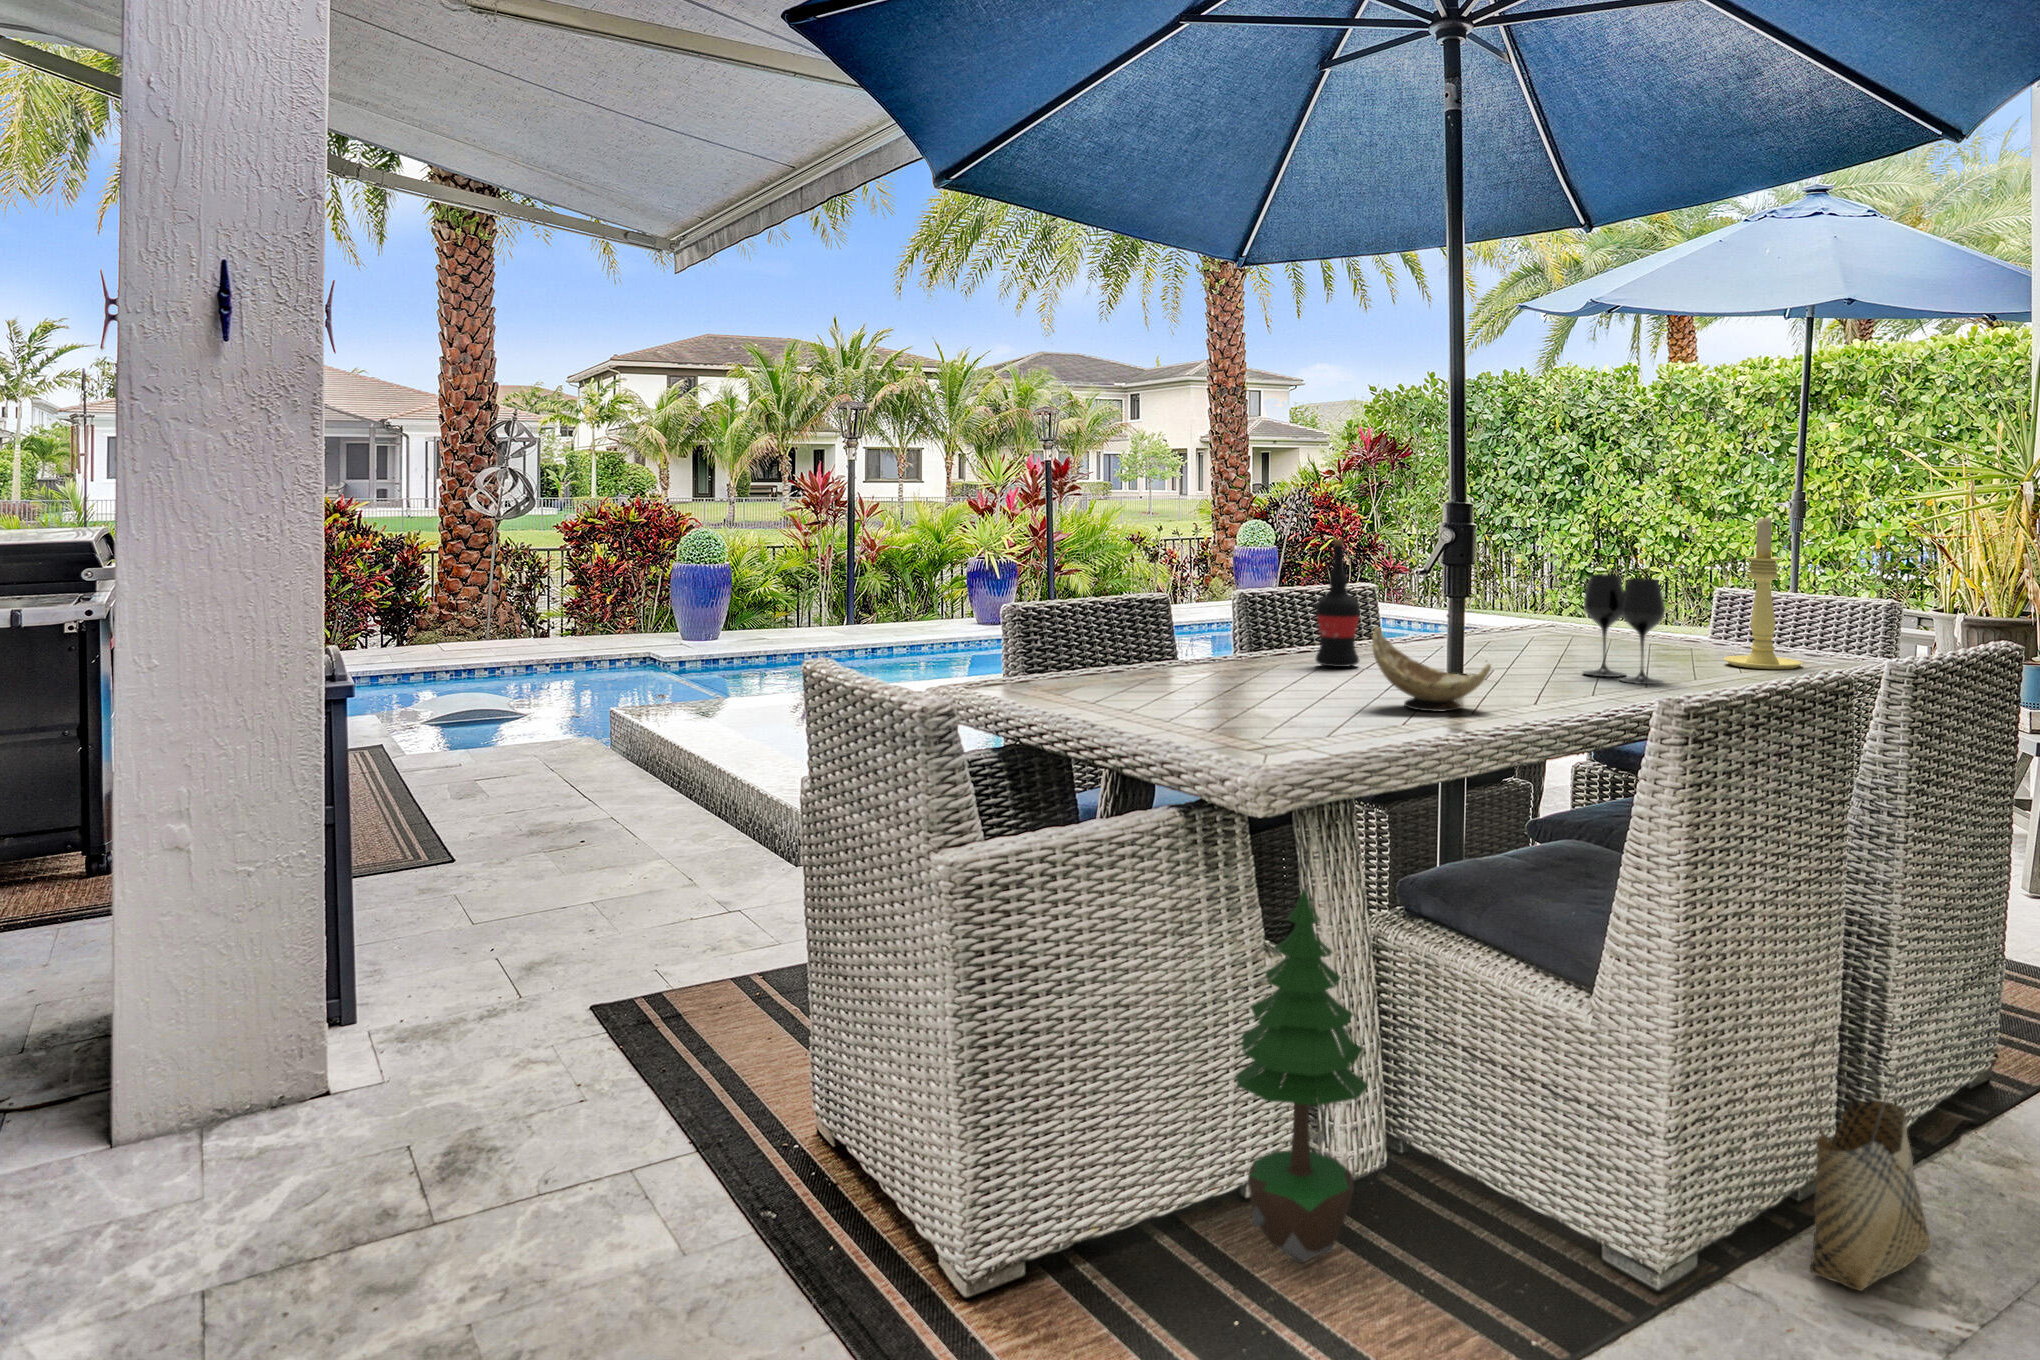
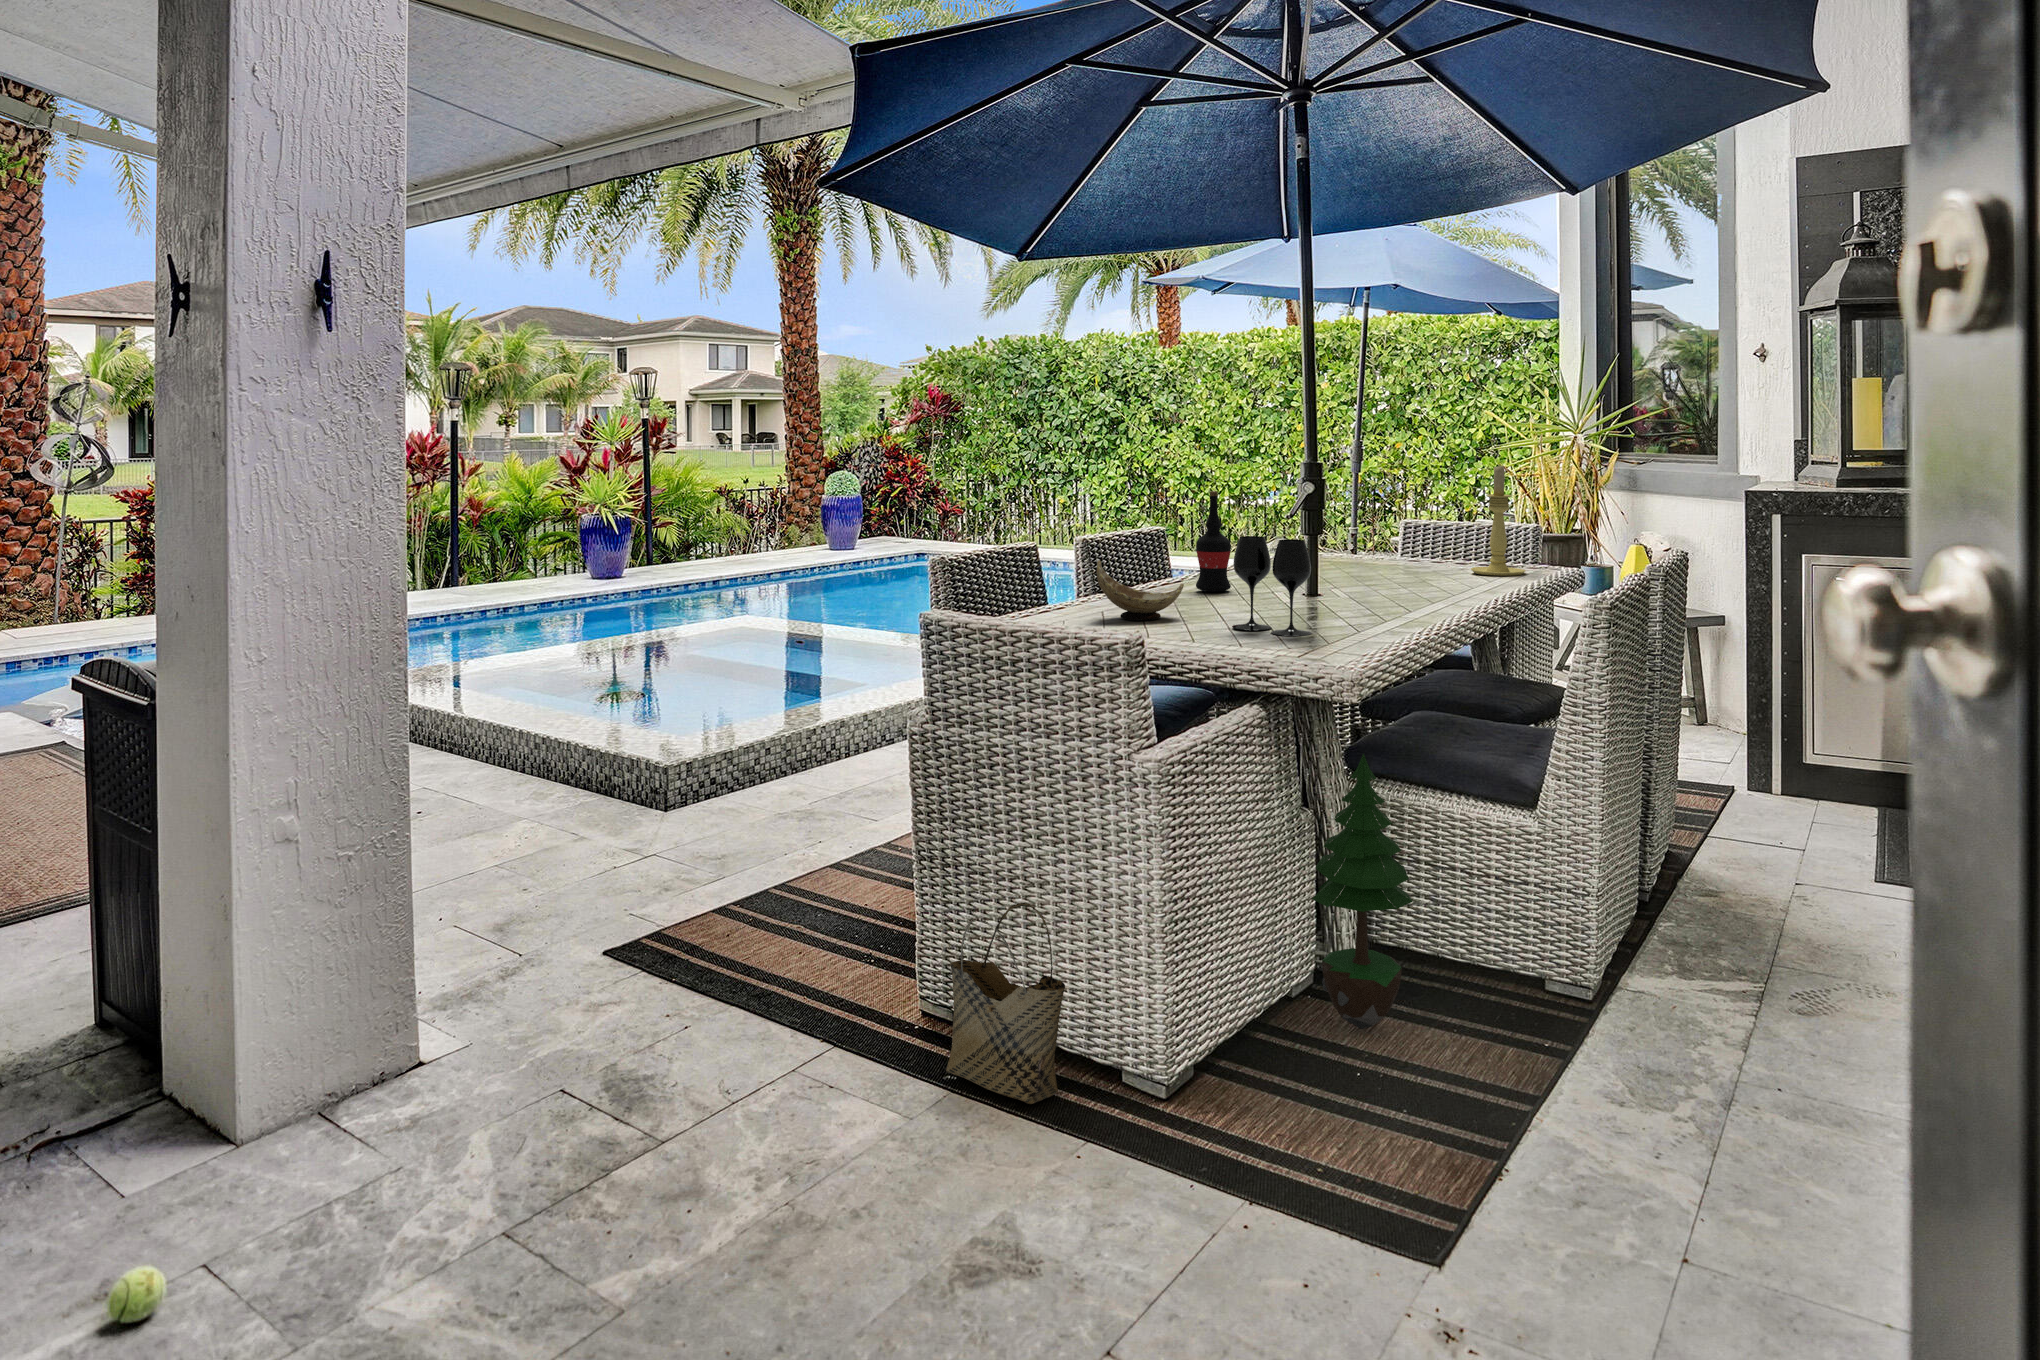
wine glass: present [1583,574,1665,684] -> present [1232,536,1312,636]
decorative bowl: present [1372,627,1491,712] -> present [1096,560,1184,621]
woven basket: present [1810,1034,1930,1291] -> present [946,903,1065,1104]

